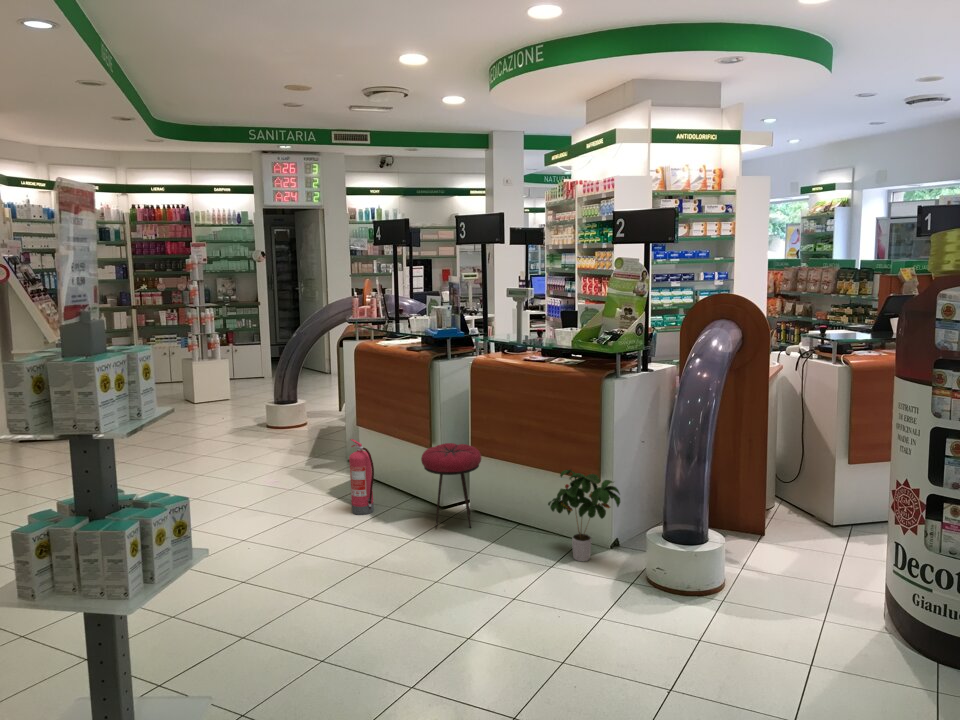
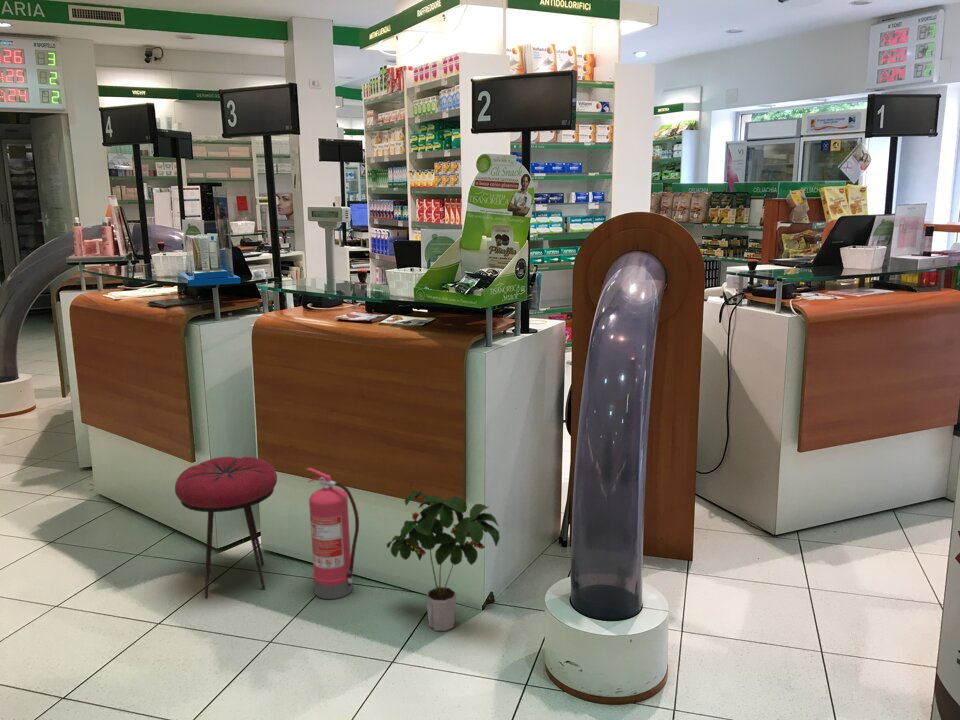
fire extinguisher: present [349,439,374,515] -> present [306,468,359,599]

